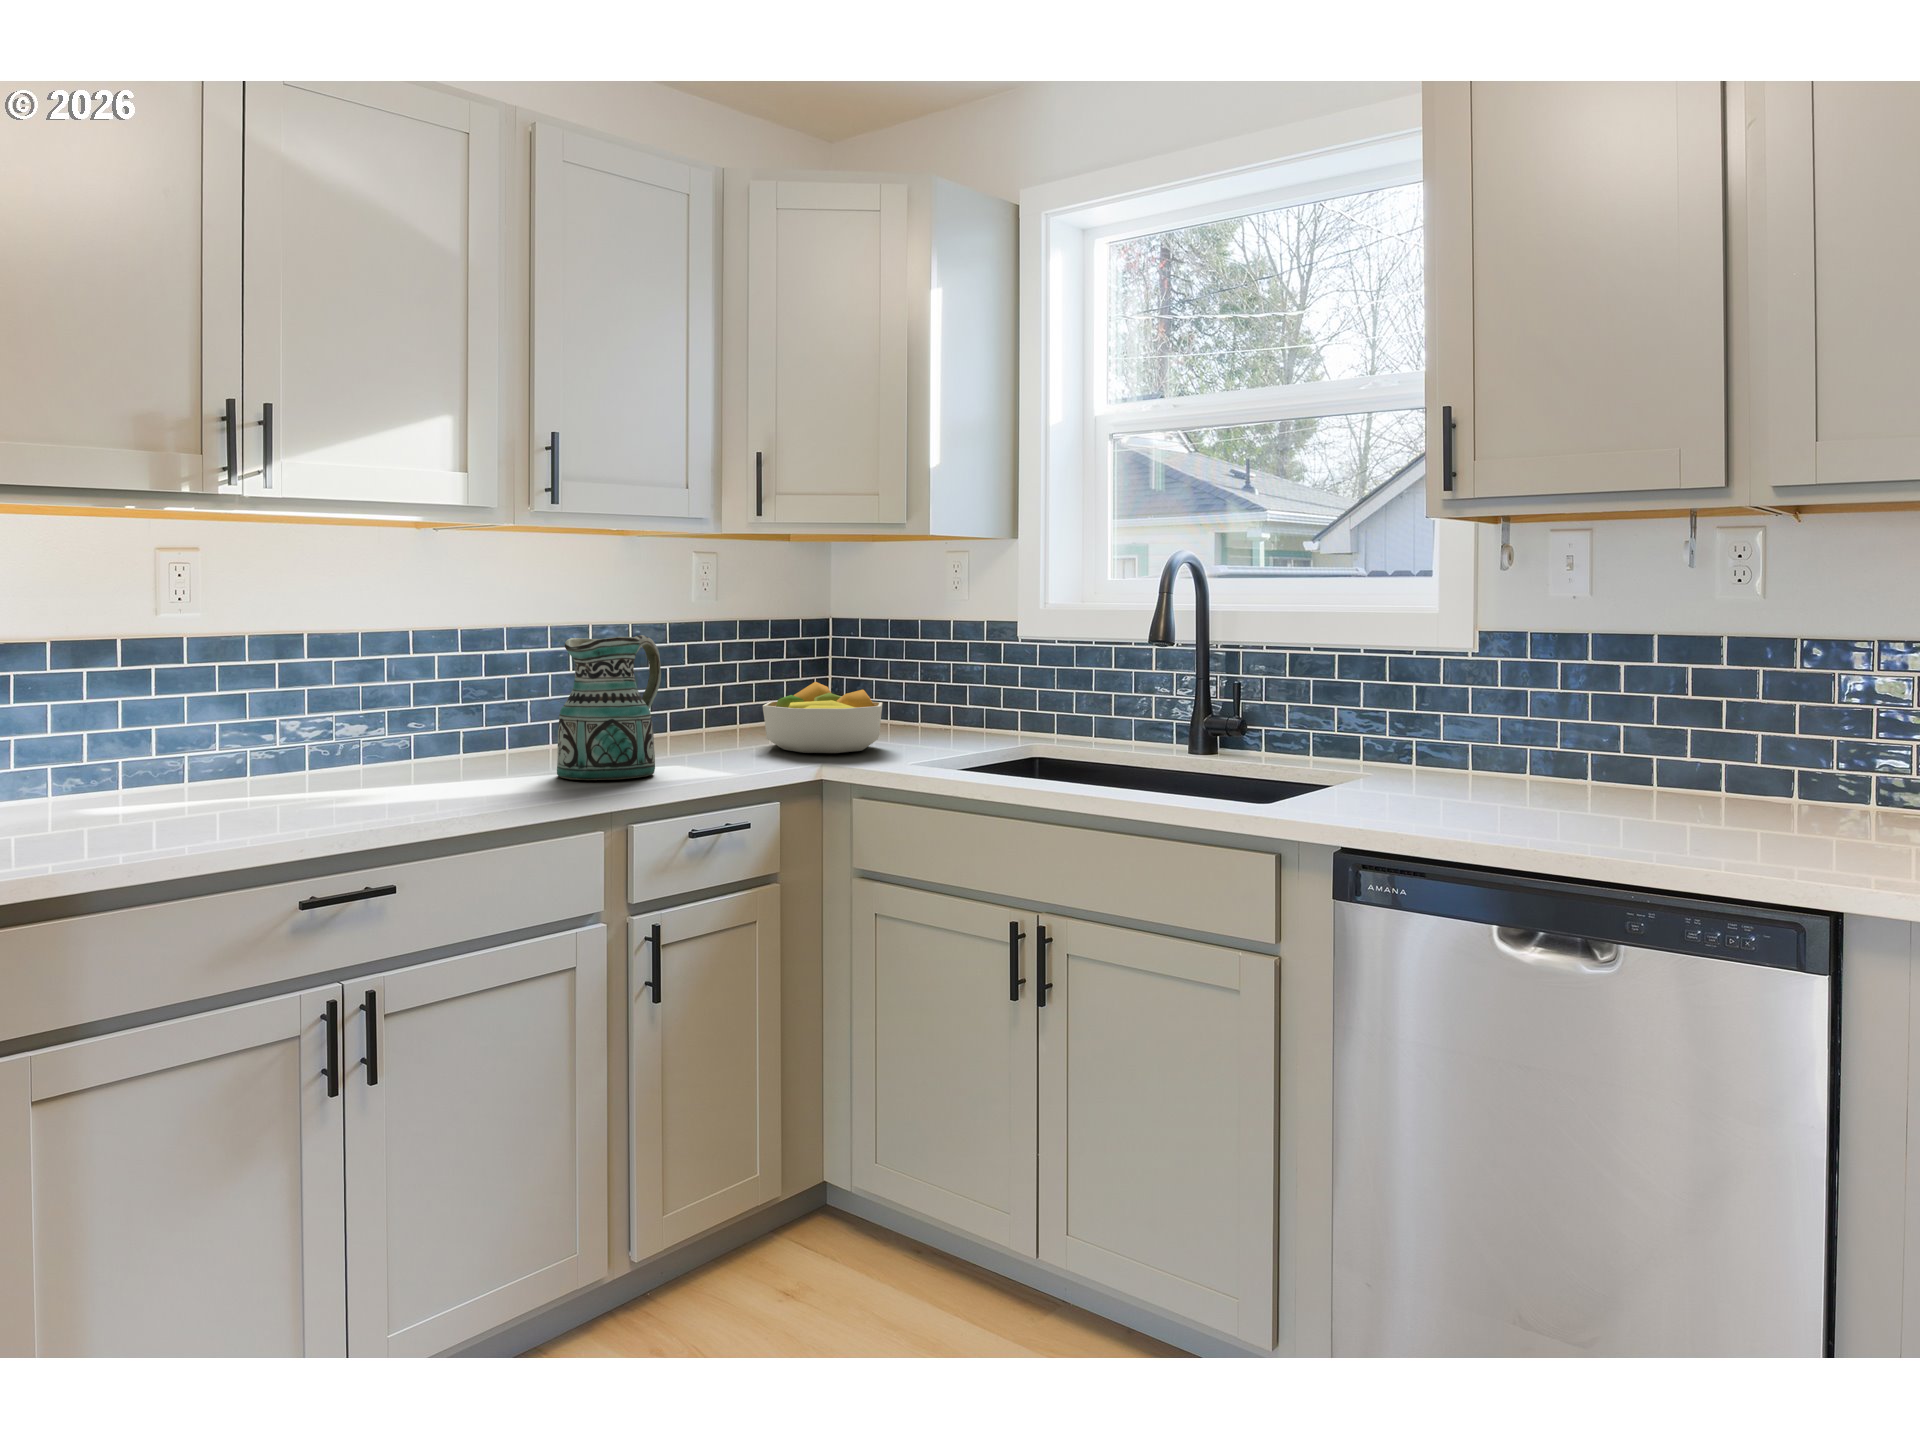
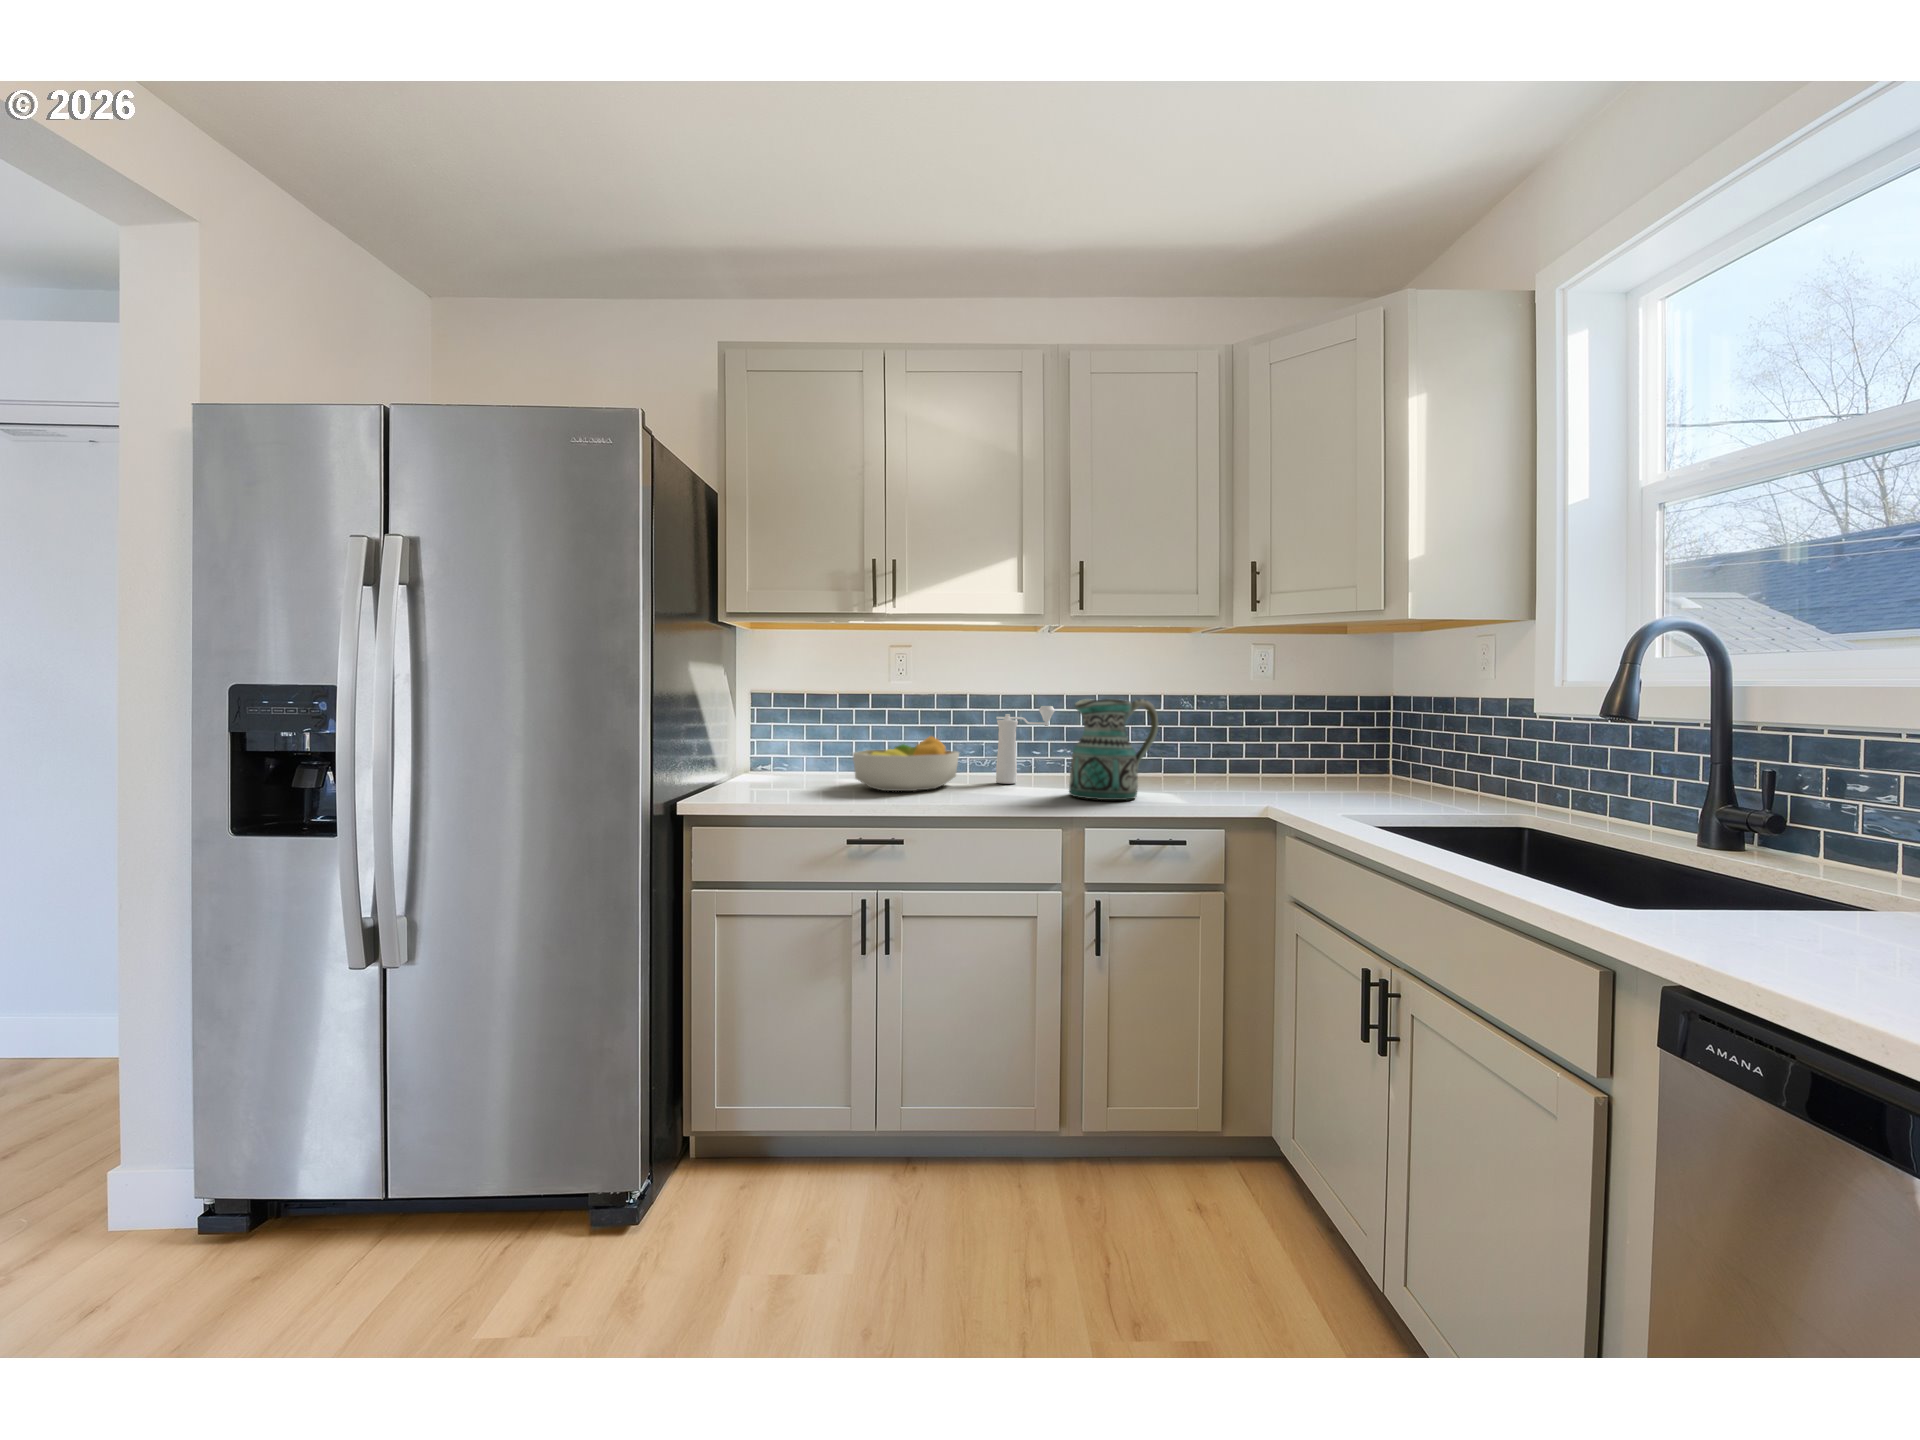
pepper mill: none [396,649,479,775] -> present [996,706,1055,784]
fruit bowl: present [763,682,883,753] -> present [853,736,959,791]

